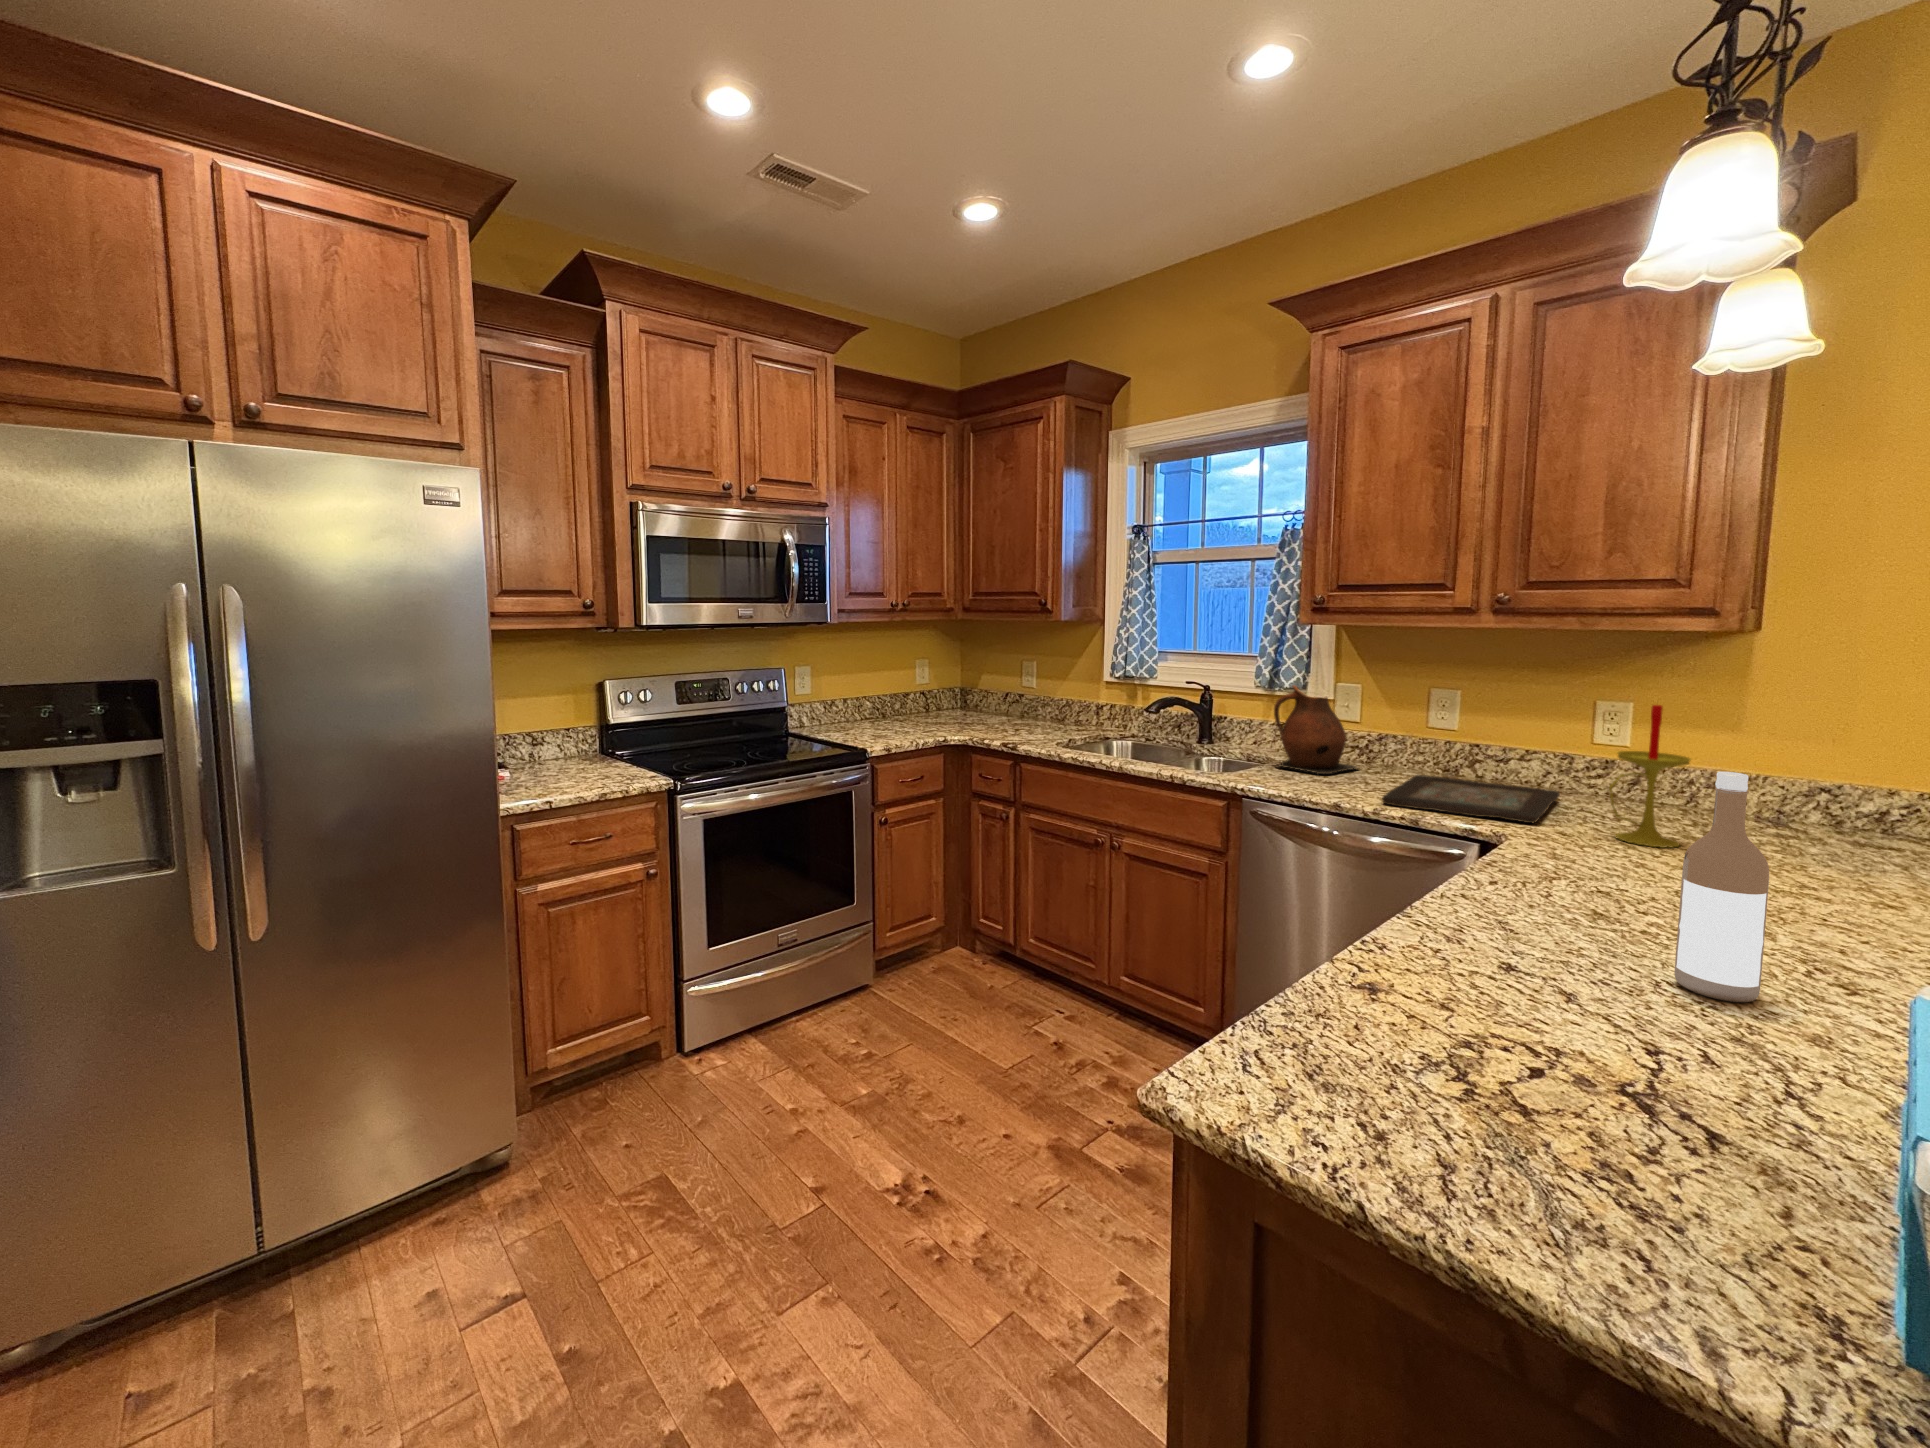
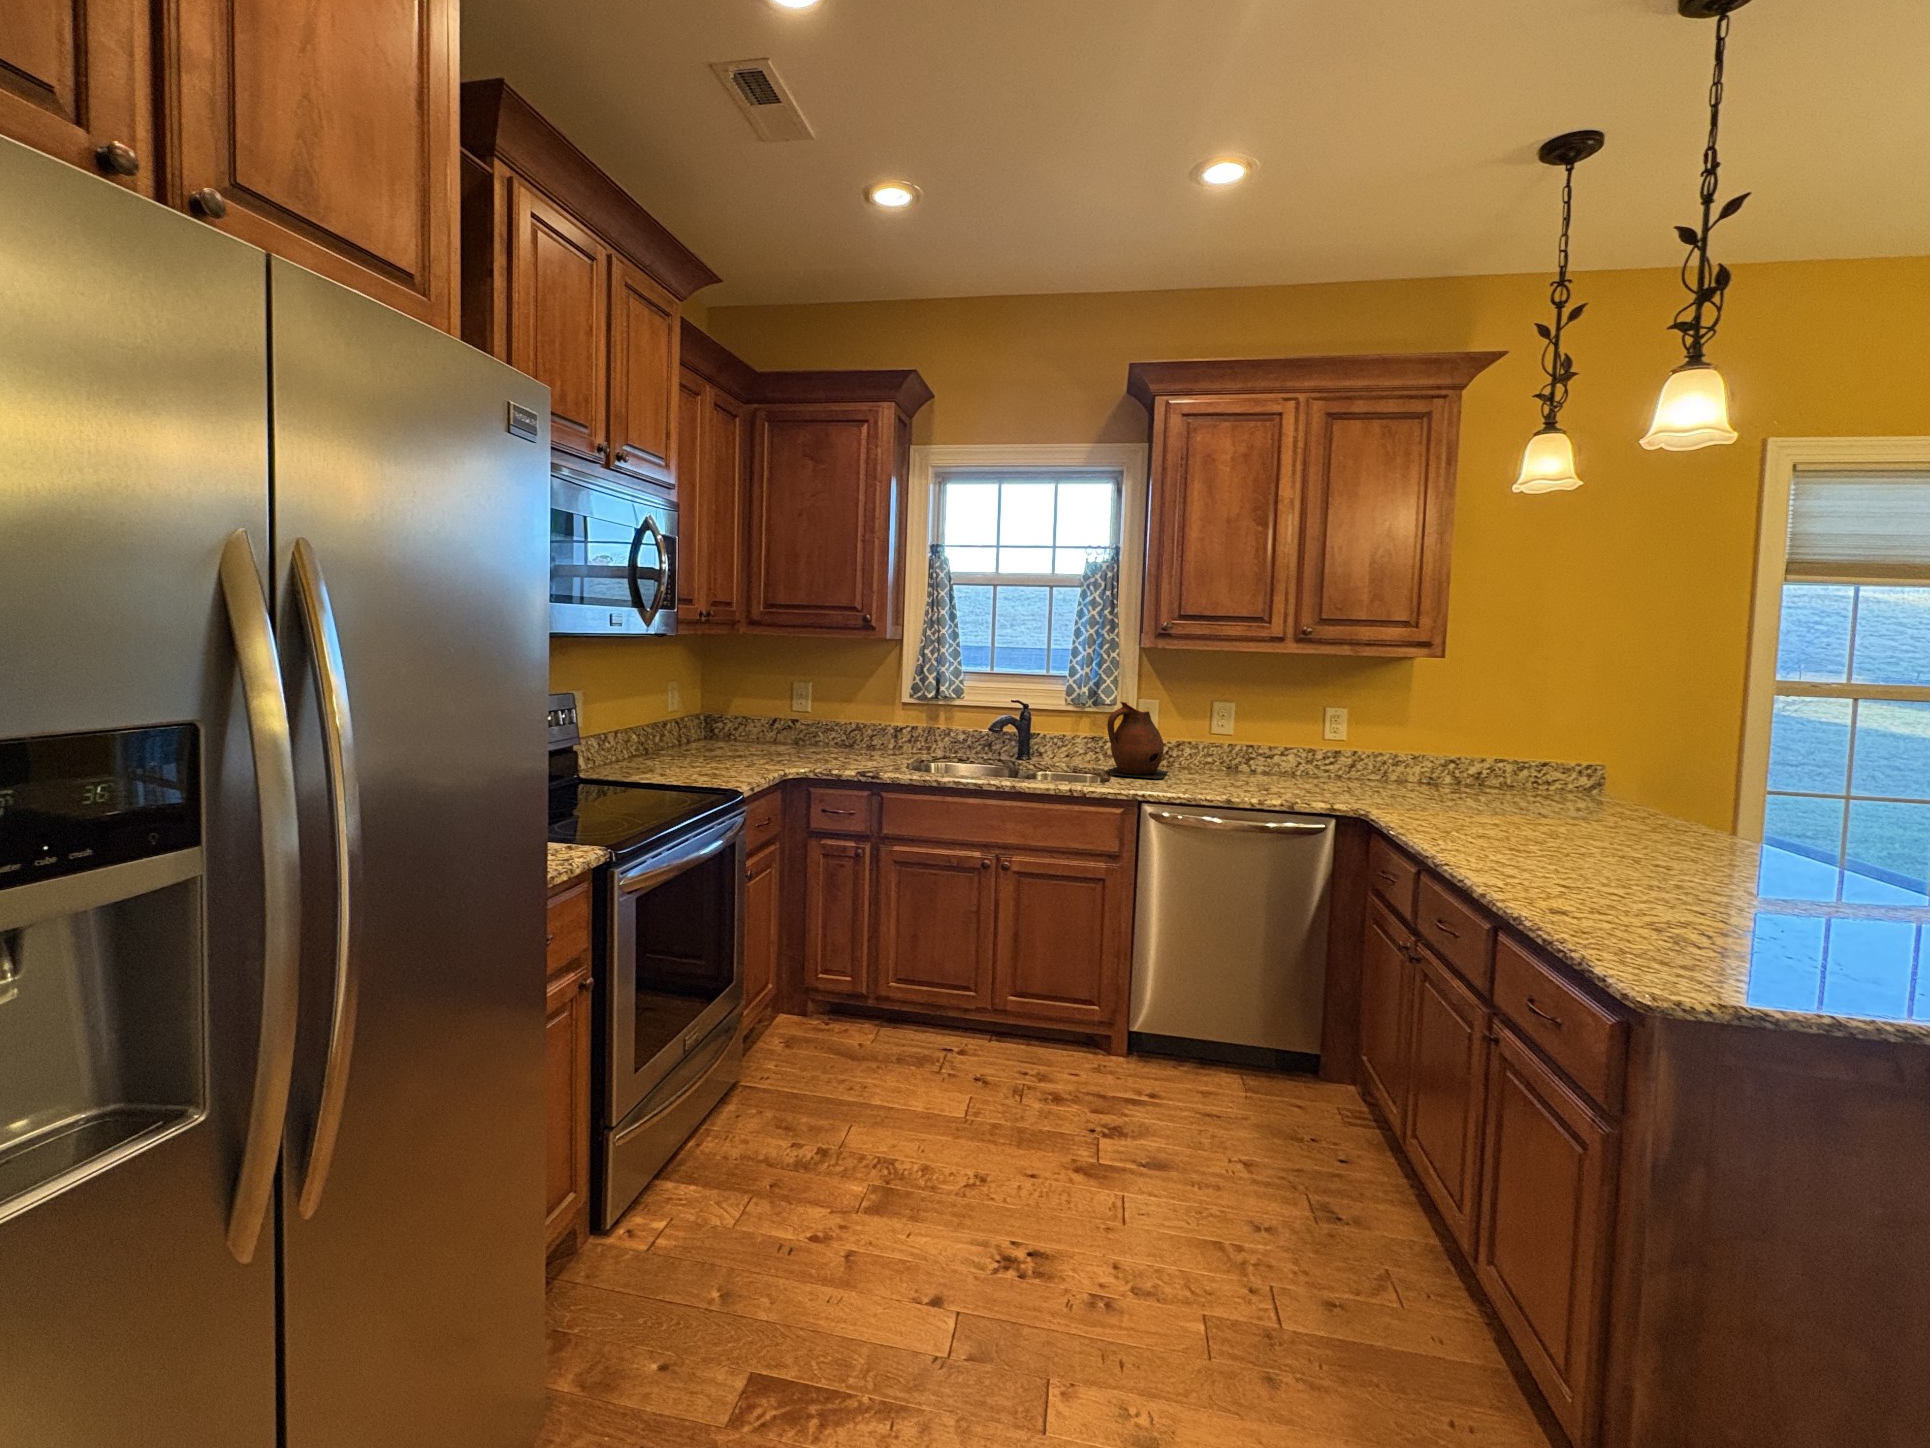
candle: present [1609,705,1691,848] -> none [1403,707,1448,808]
wine bottle: present [1674,772,1769,1002] -> none [1625,748,1677,885]
decorative tray: present [1382,775,1560,823] -> none [1228,773,1358,801]

